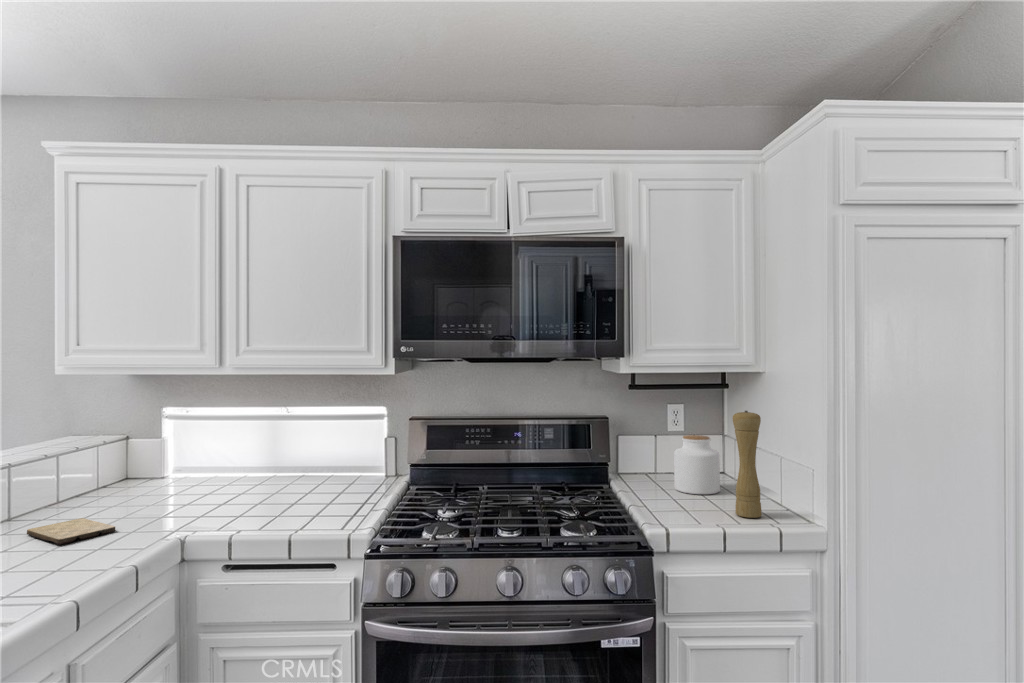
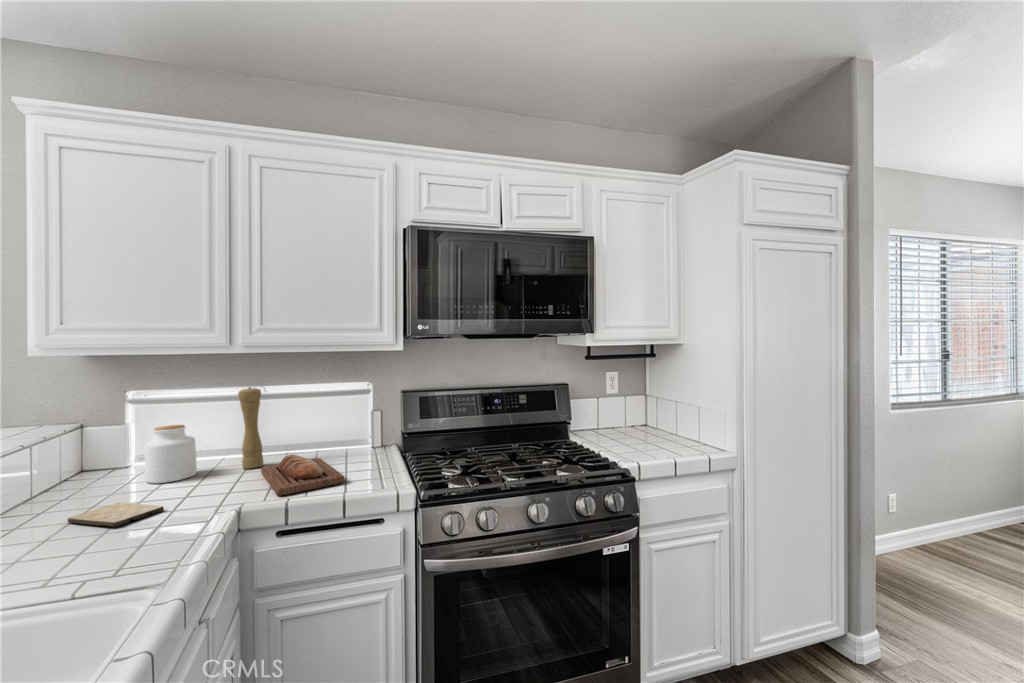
pepper mill: present [733,411,762,518] -> present [238,387,263,469]
jar: present [674,435,720,494] -> present [144,425,197,483]
bread loaf: none [228,481,306,527] -> present [261,455,345,496]

